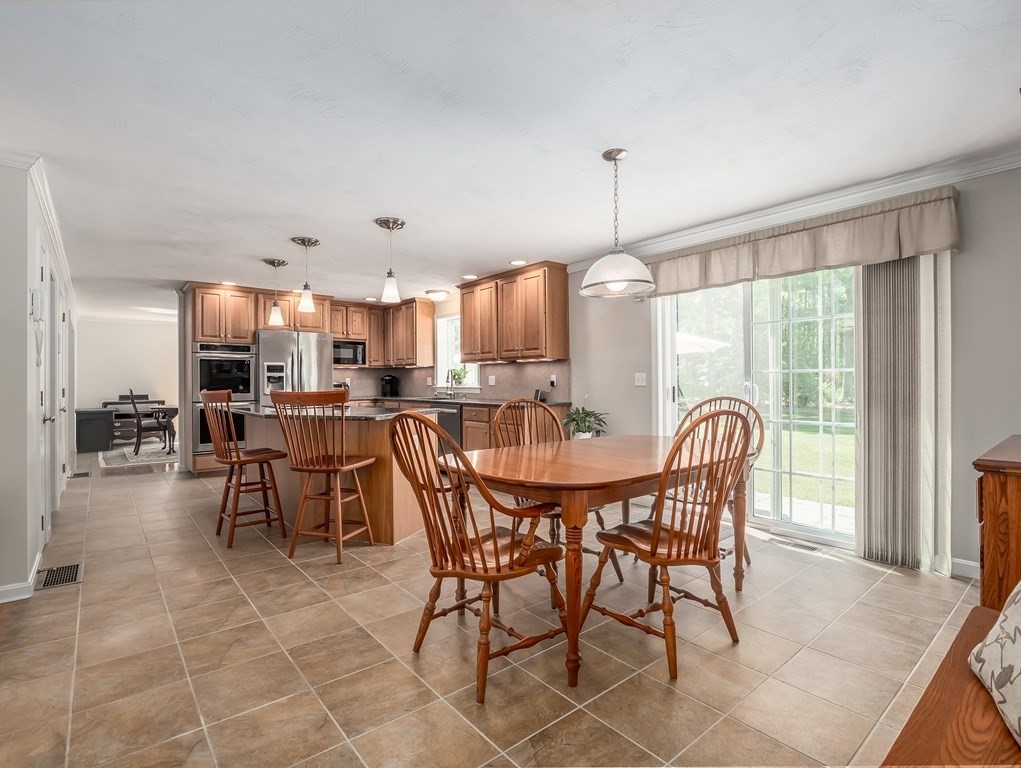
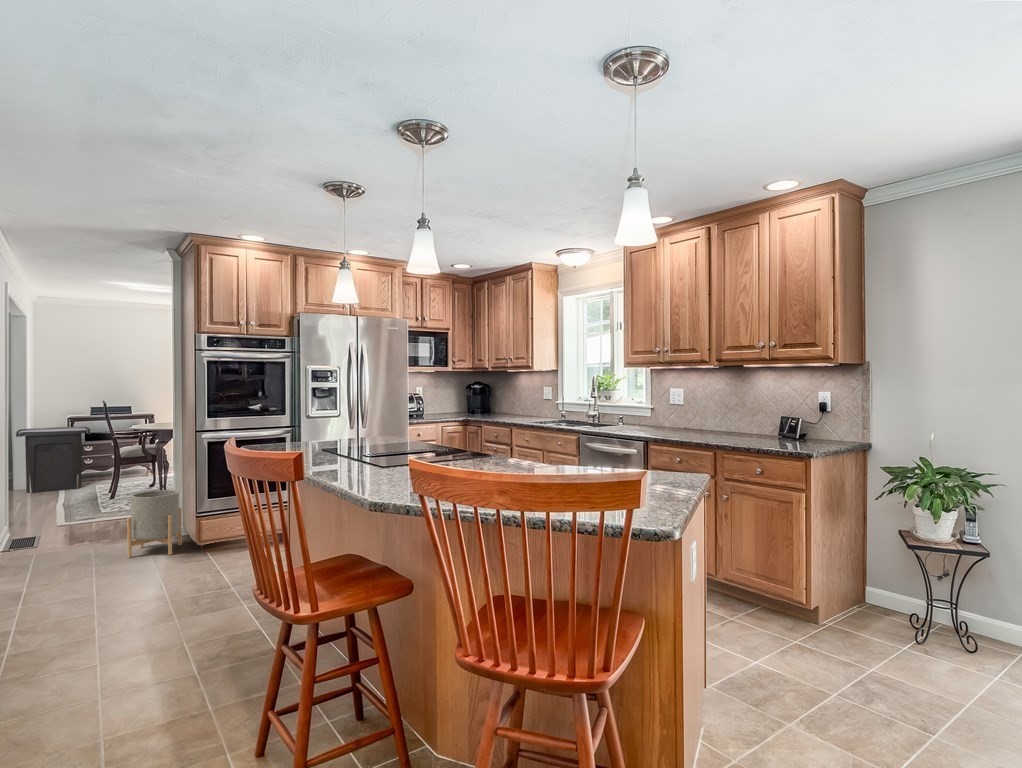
planter: none [148,441,184,481] -> present [127,490,182,558]

